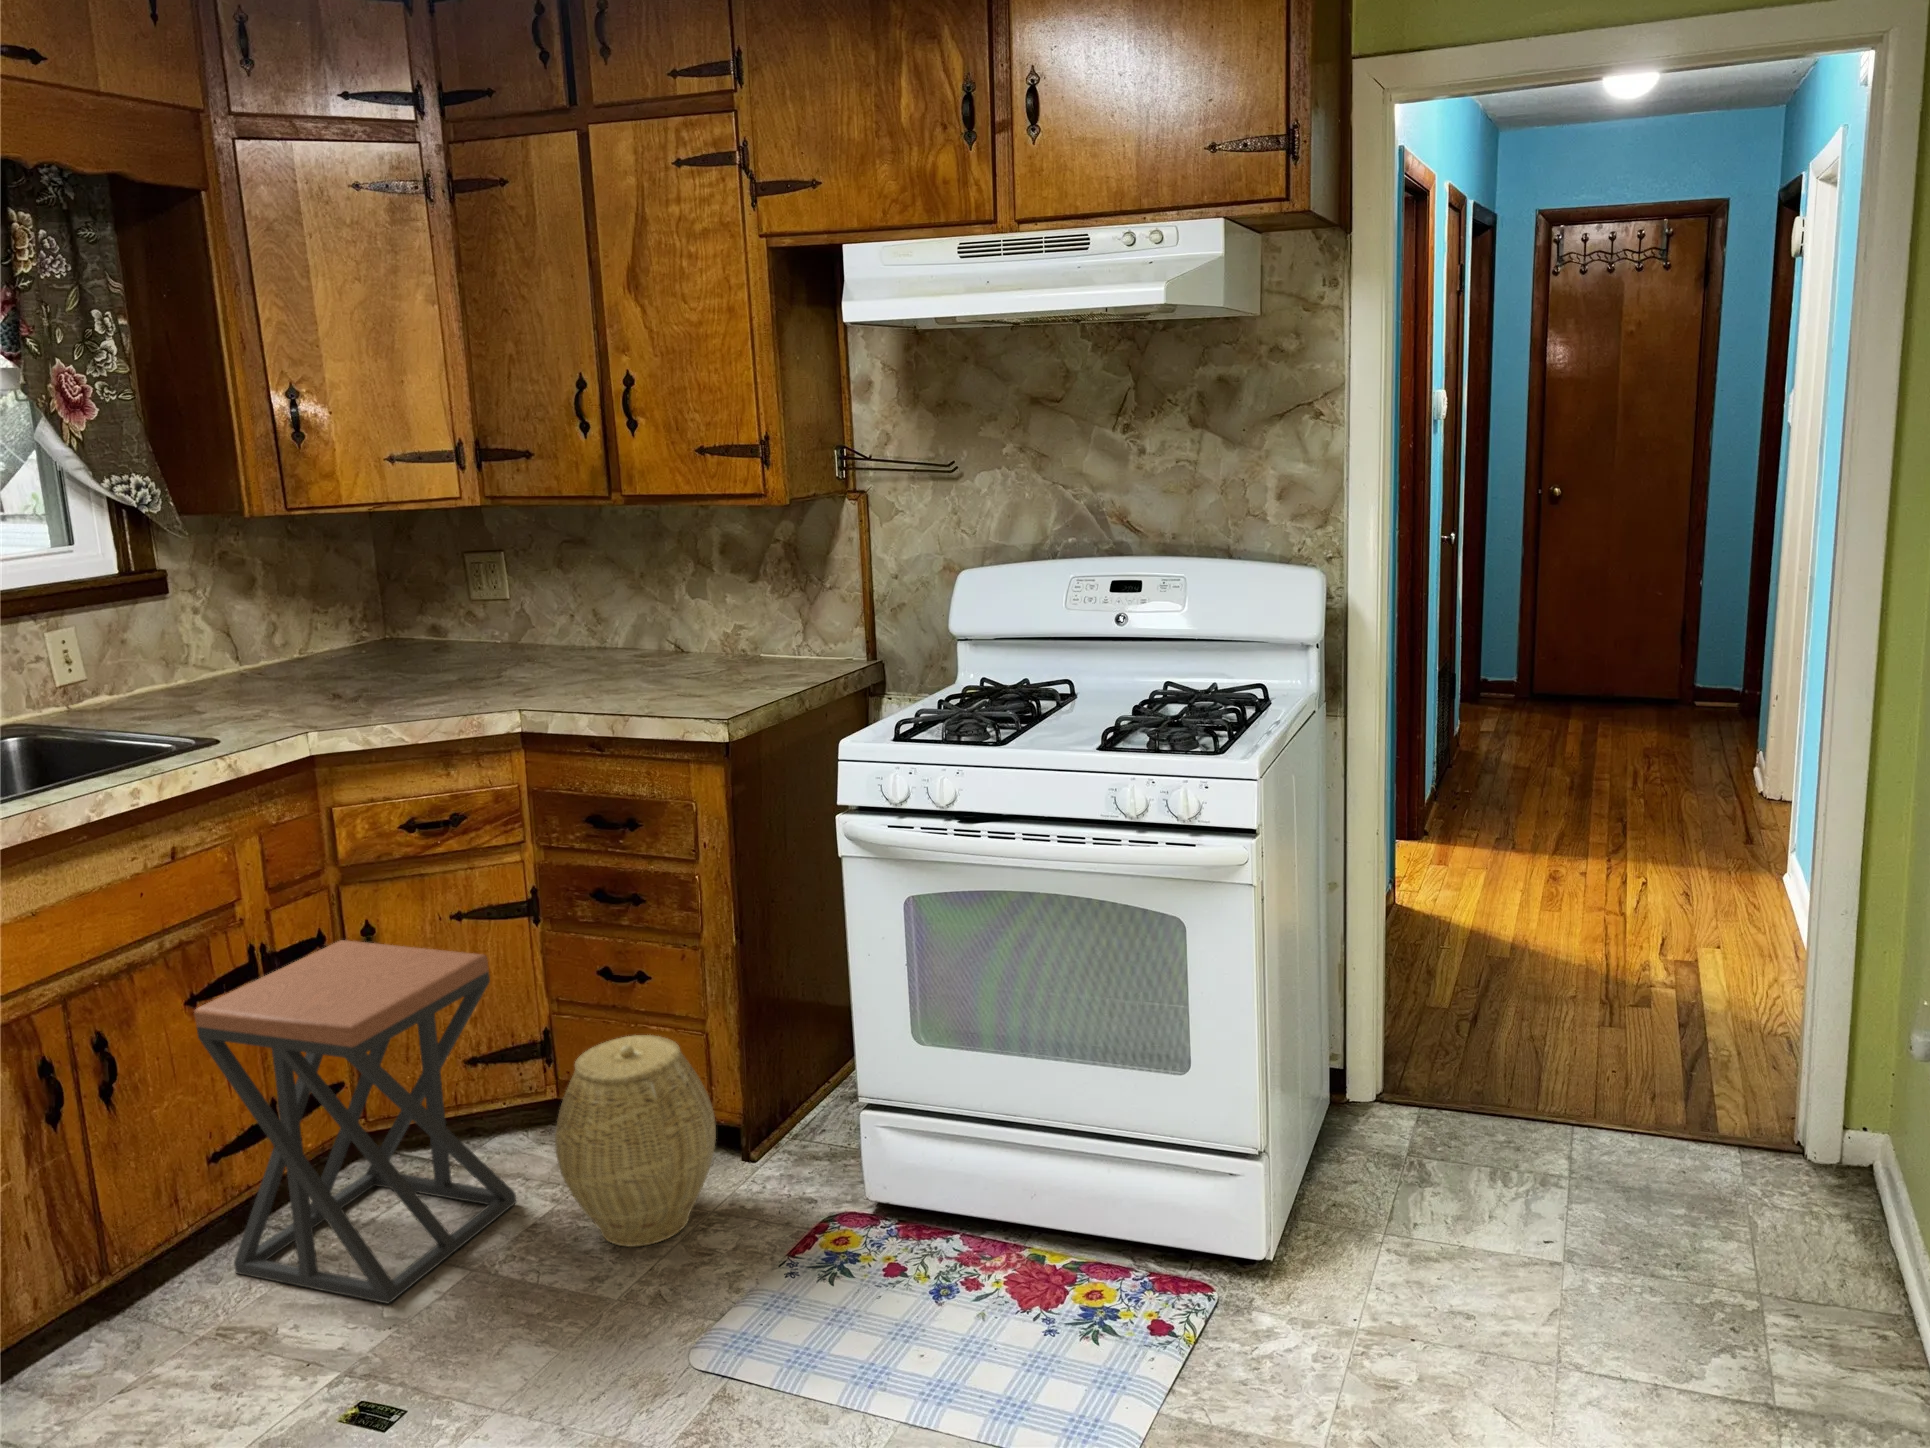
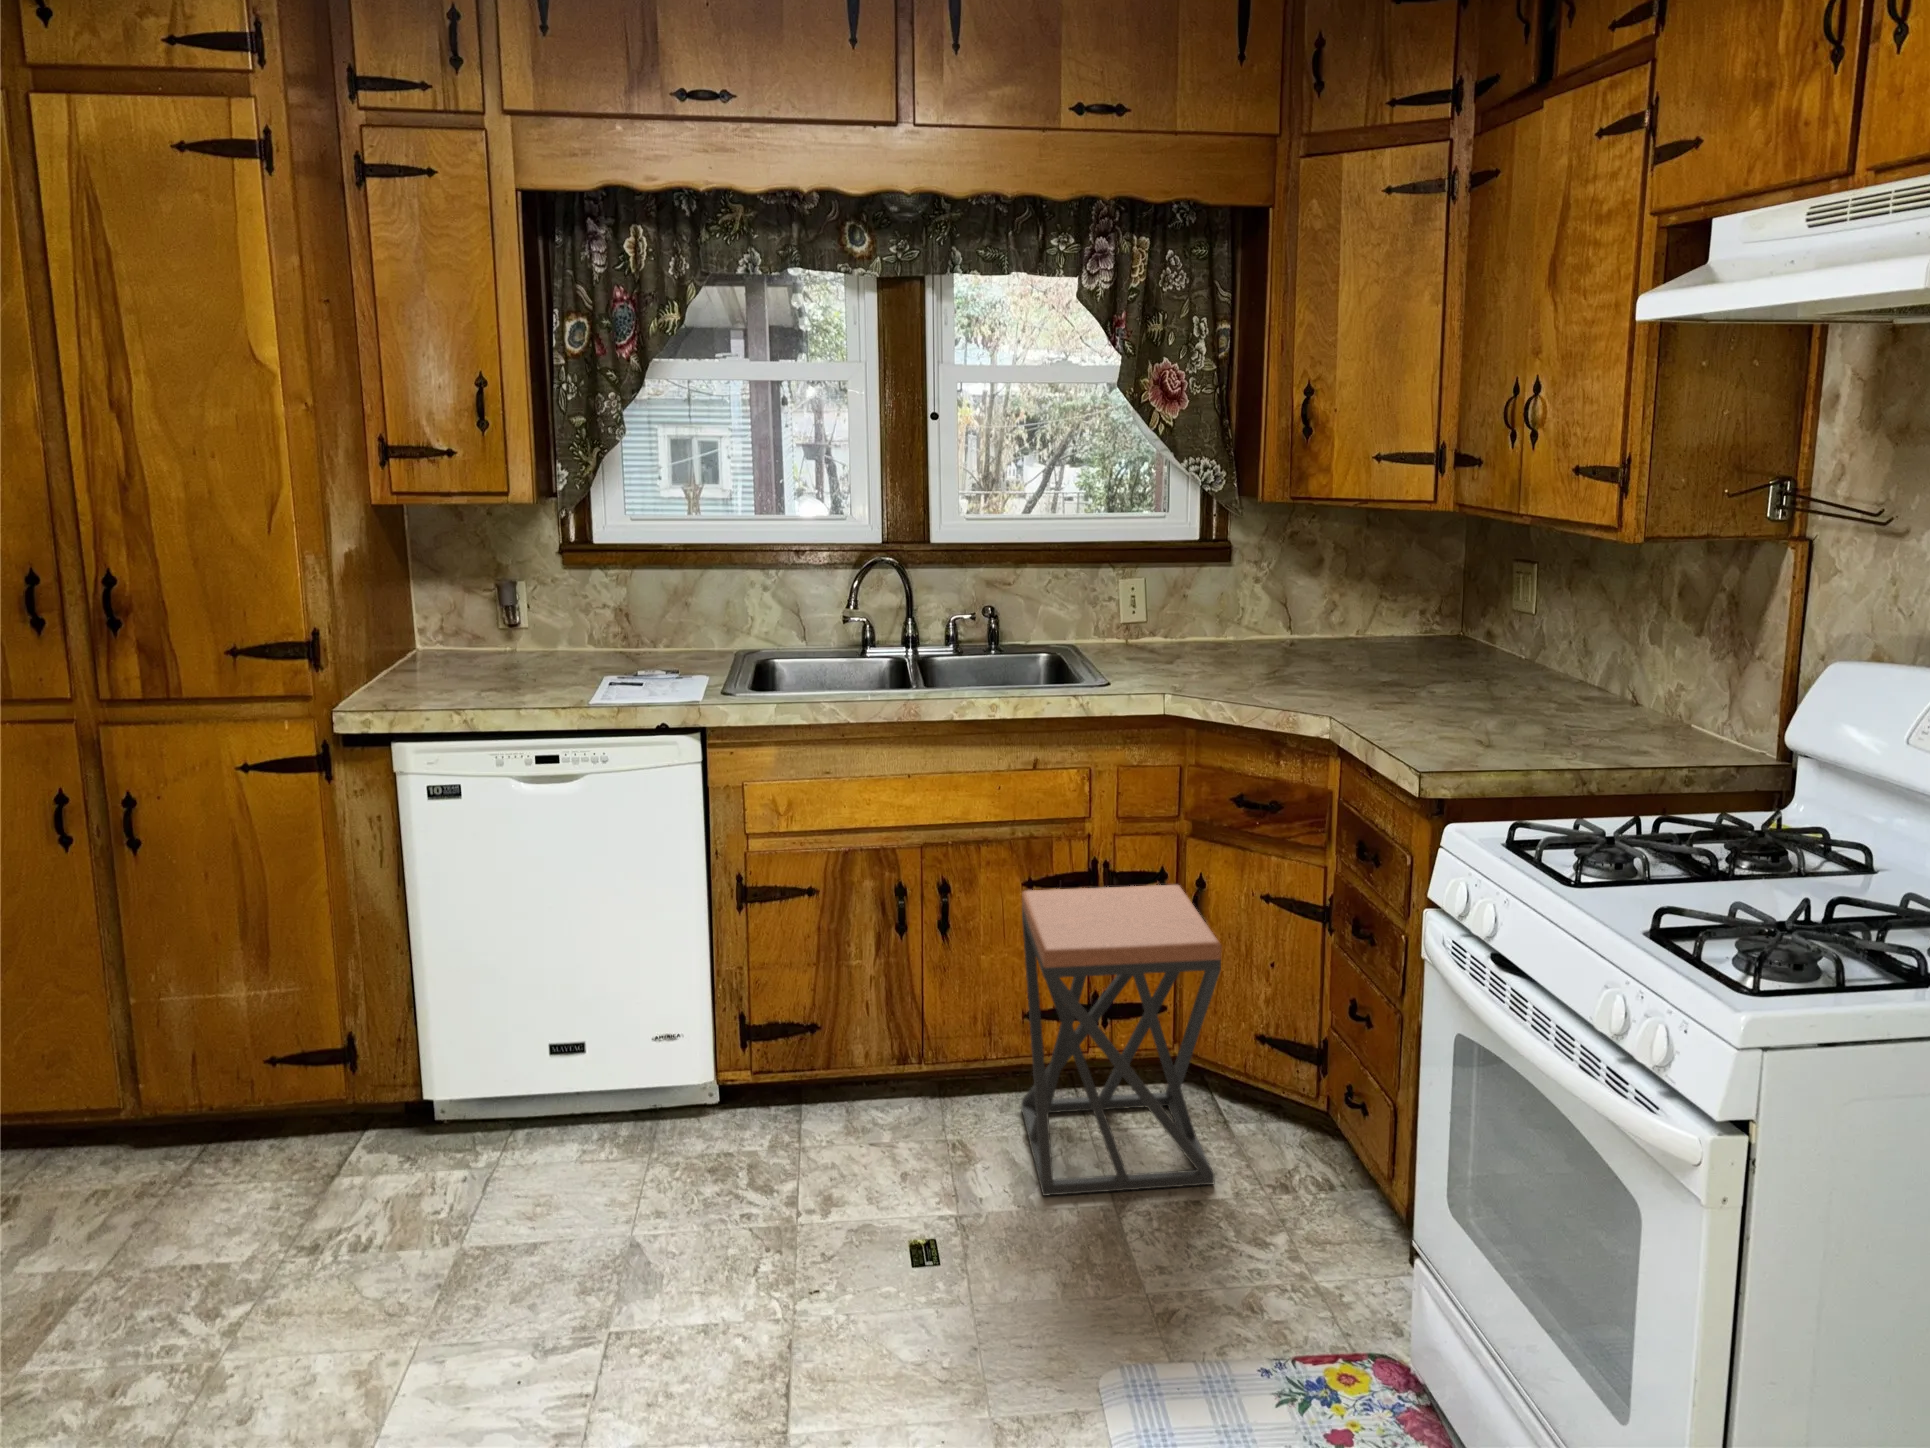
woven basket: present [555,1035,716,1247] -> none [1183,1075,1348,1300]

